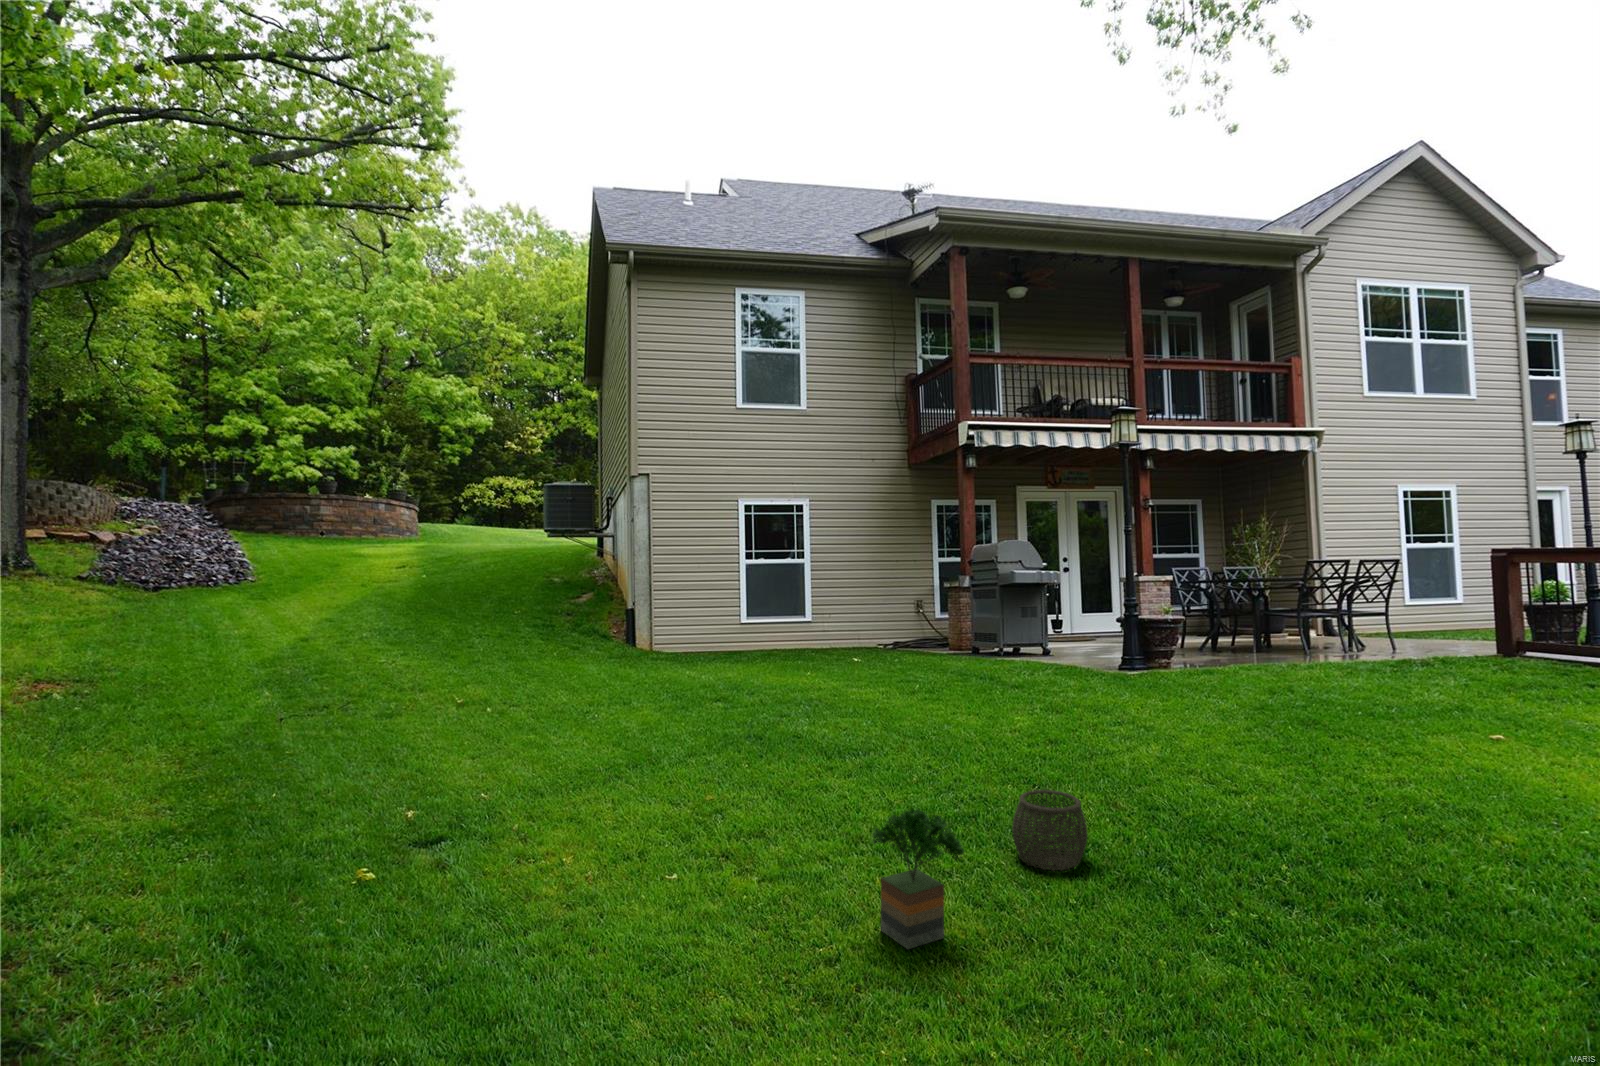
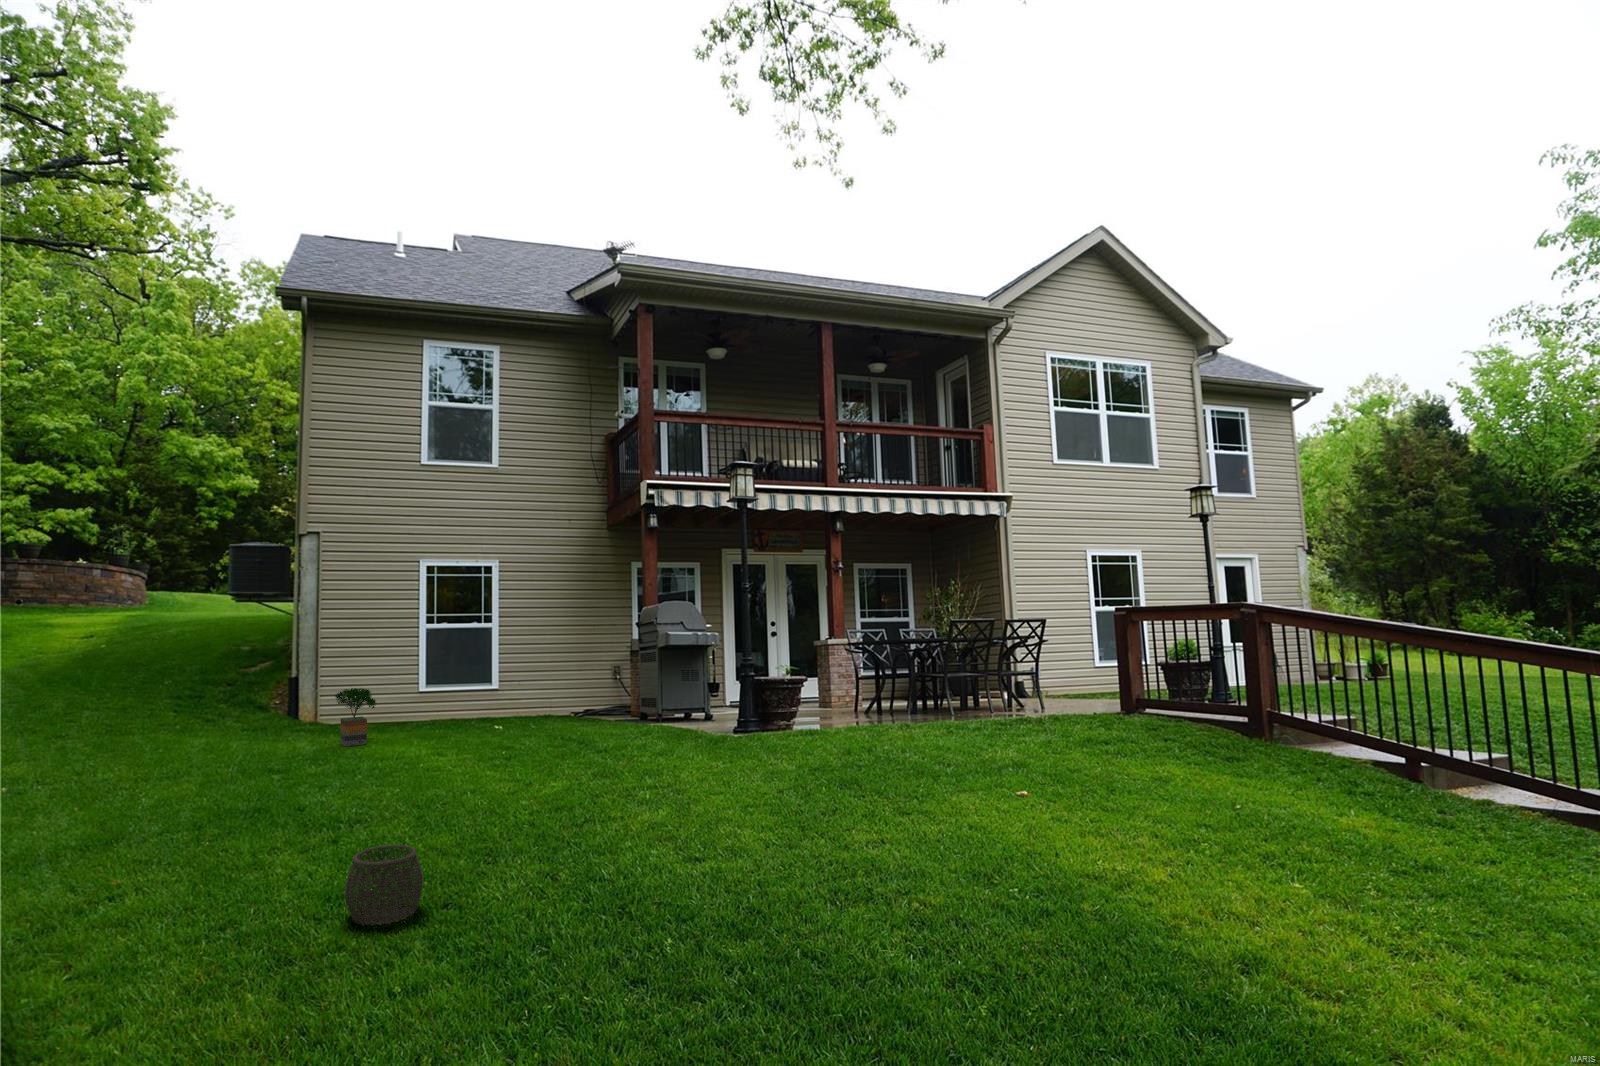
potted tree: present [872,809,964,949] -> present [335,688,376,747]

